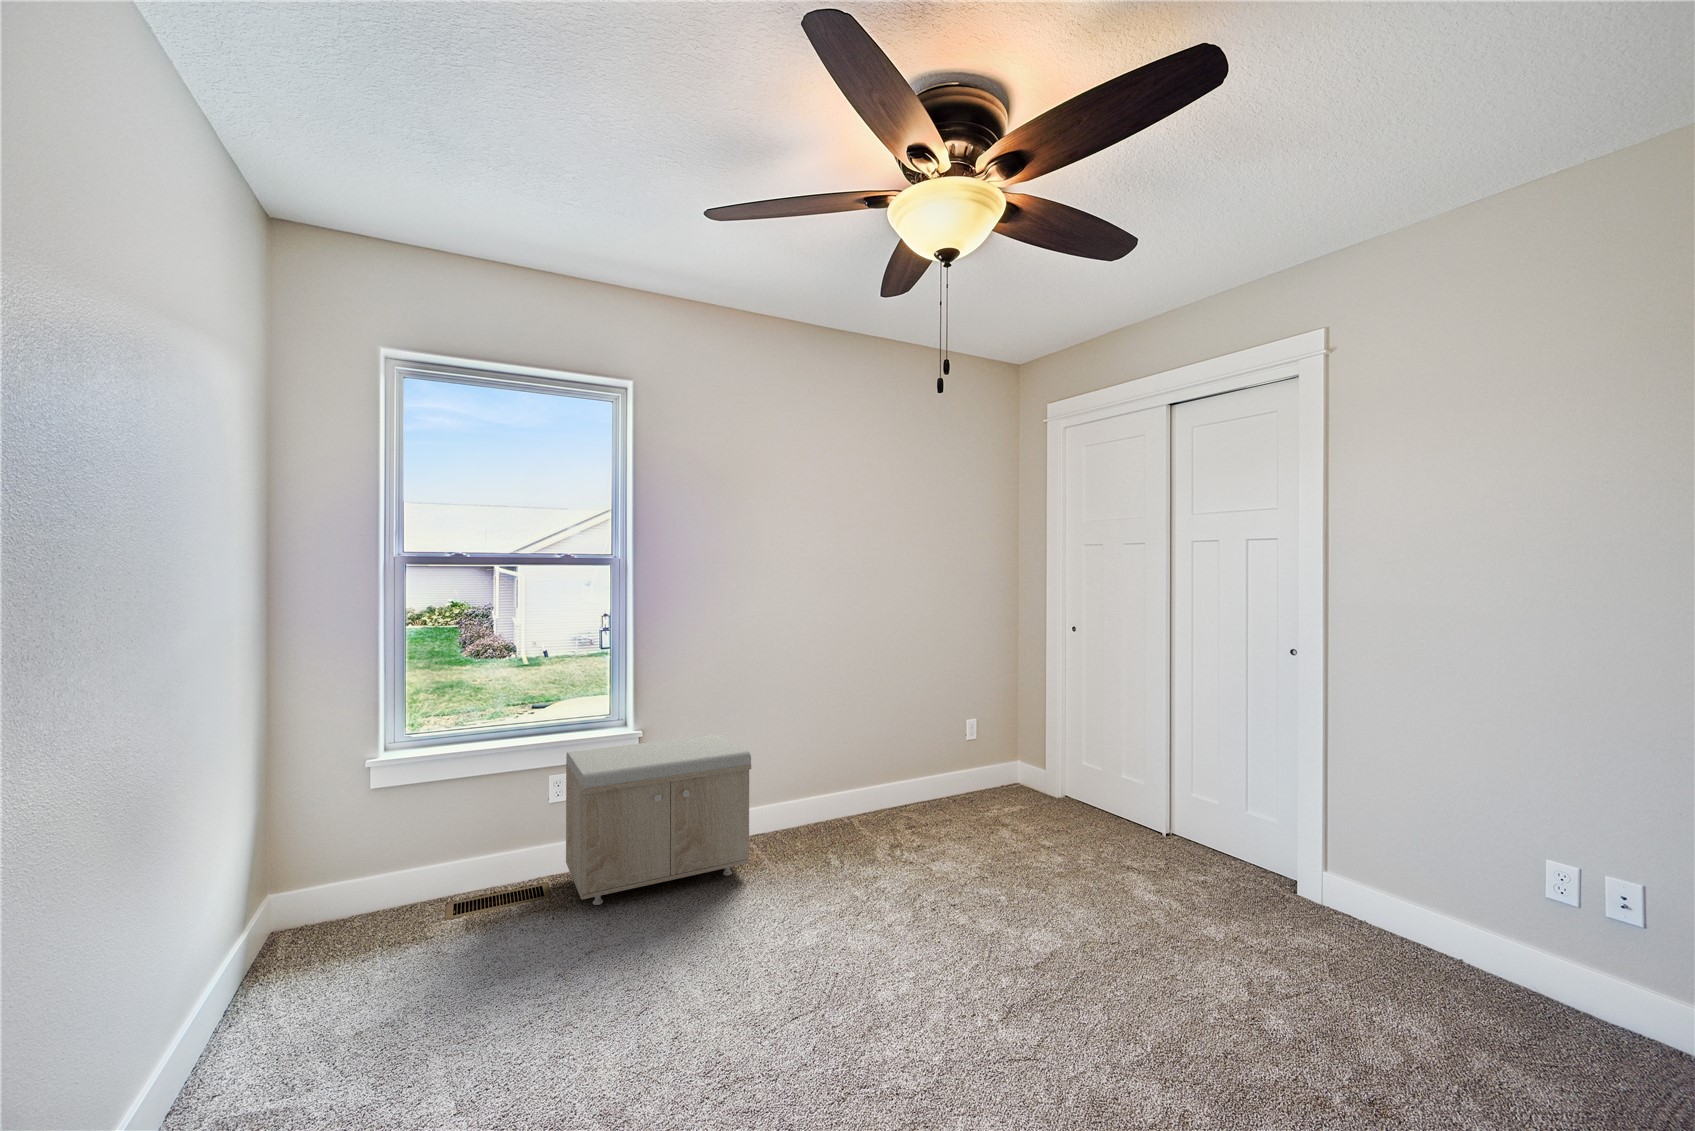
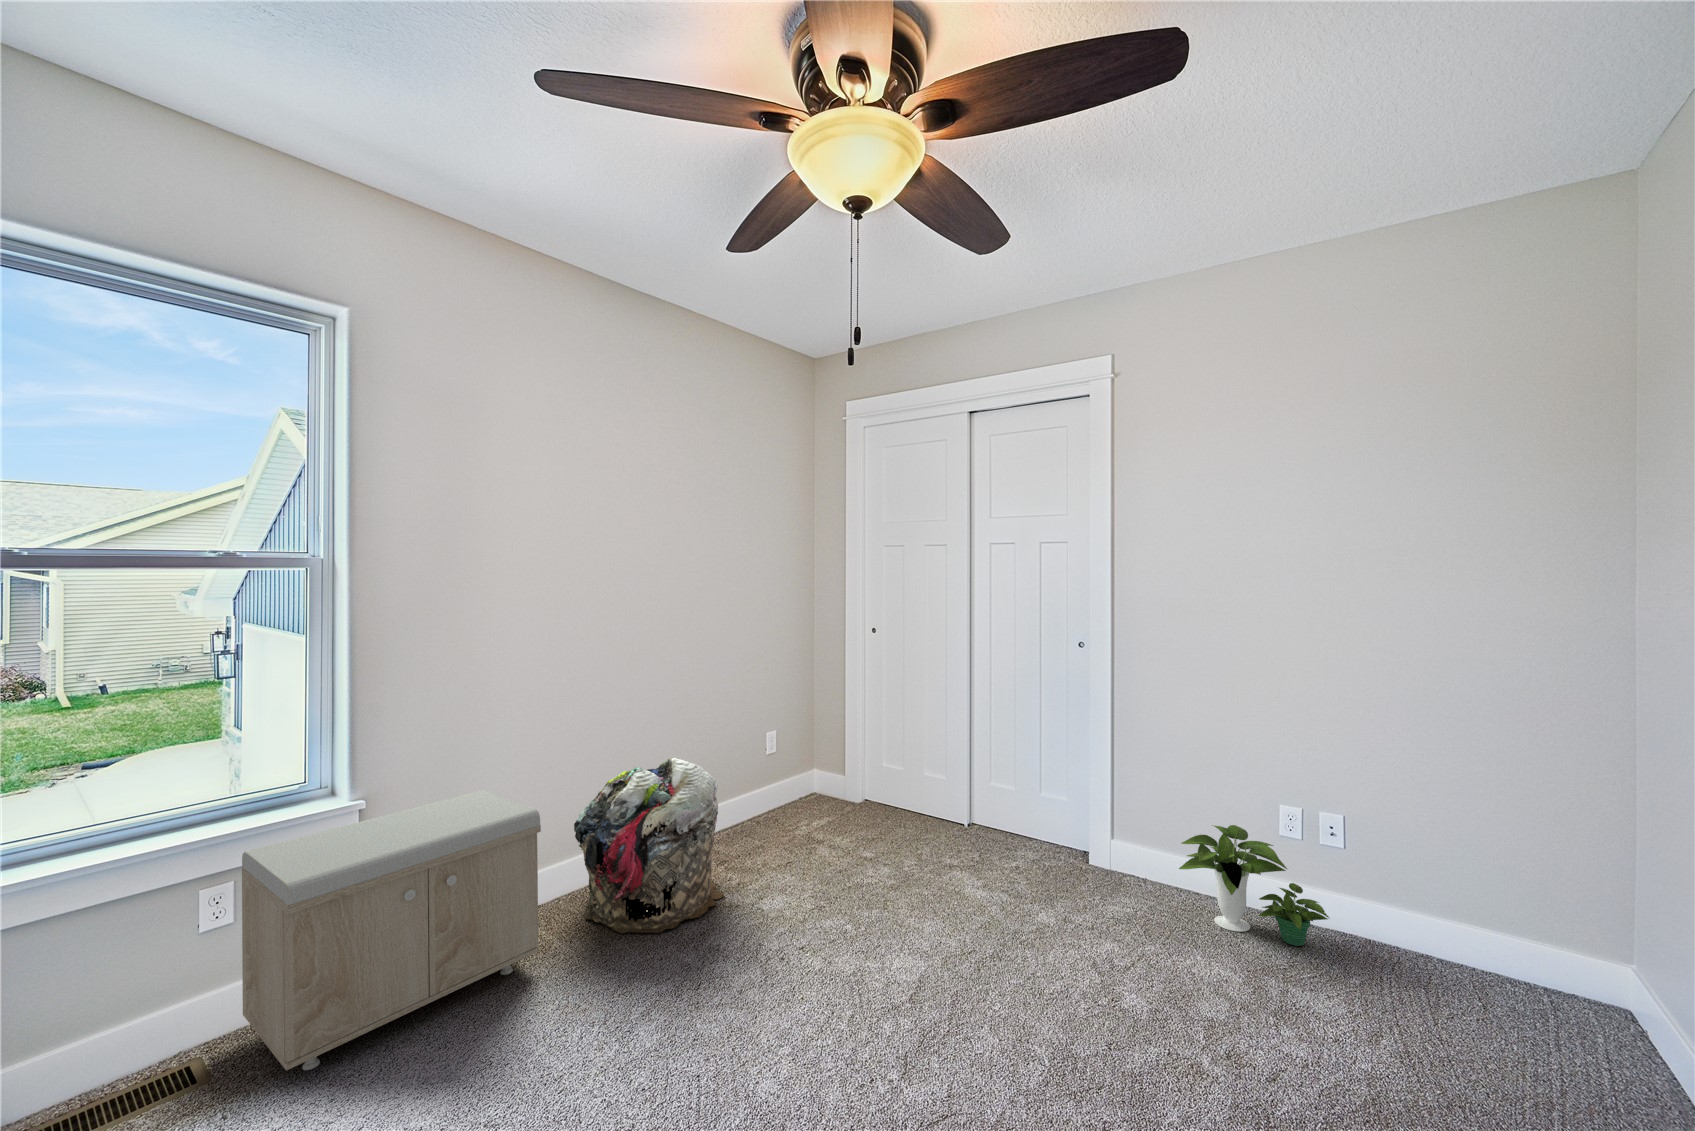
laundry basket: none [785,728,906,870] -> present [574,758,724,933]
potted plant: none [1383,872,1584,1028] -> present [1179,825,1329,946]

